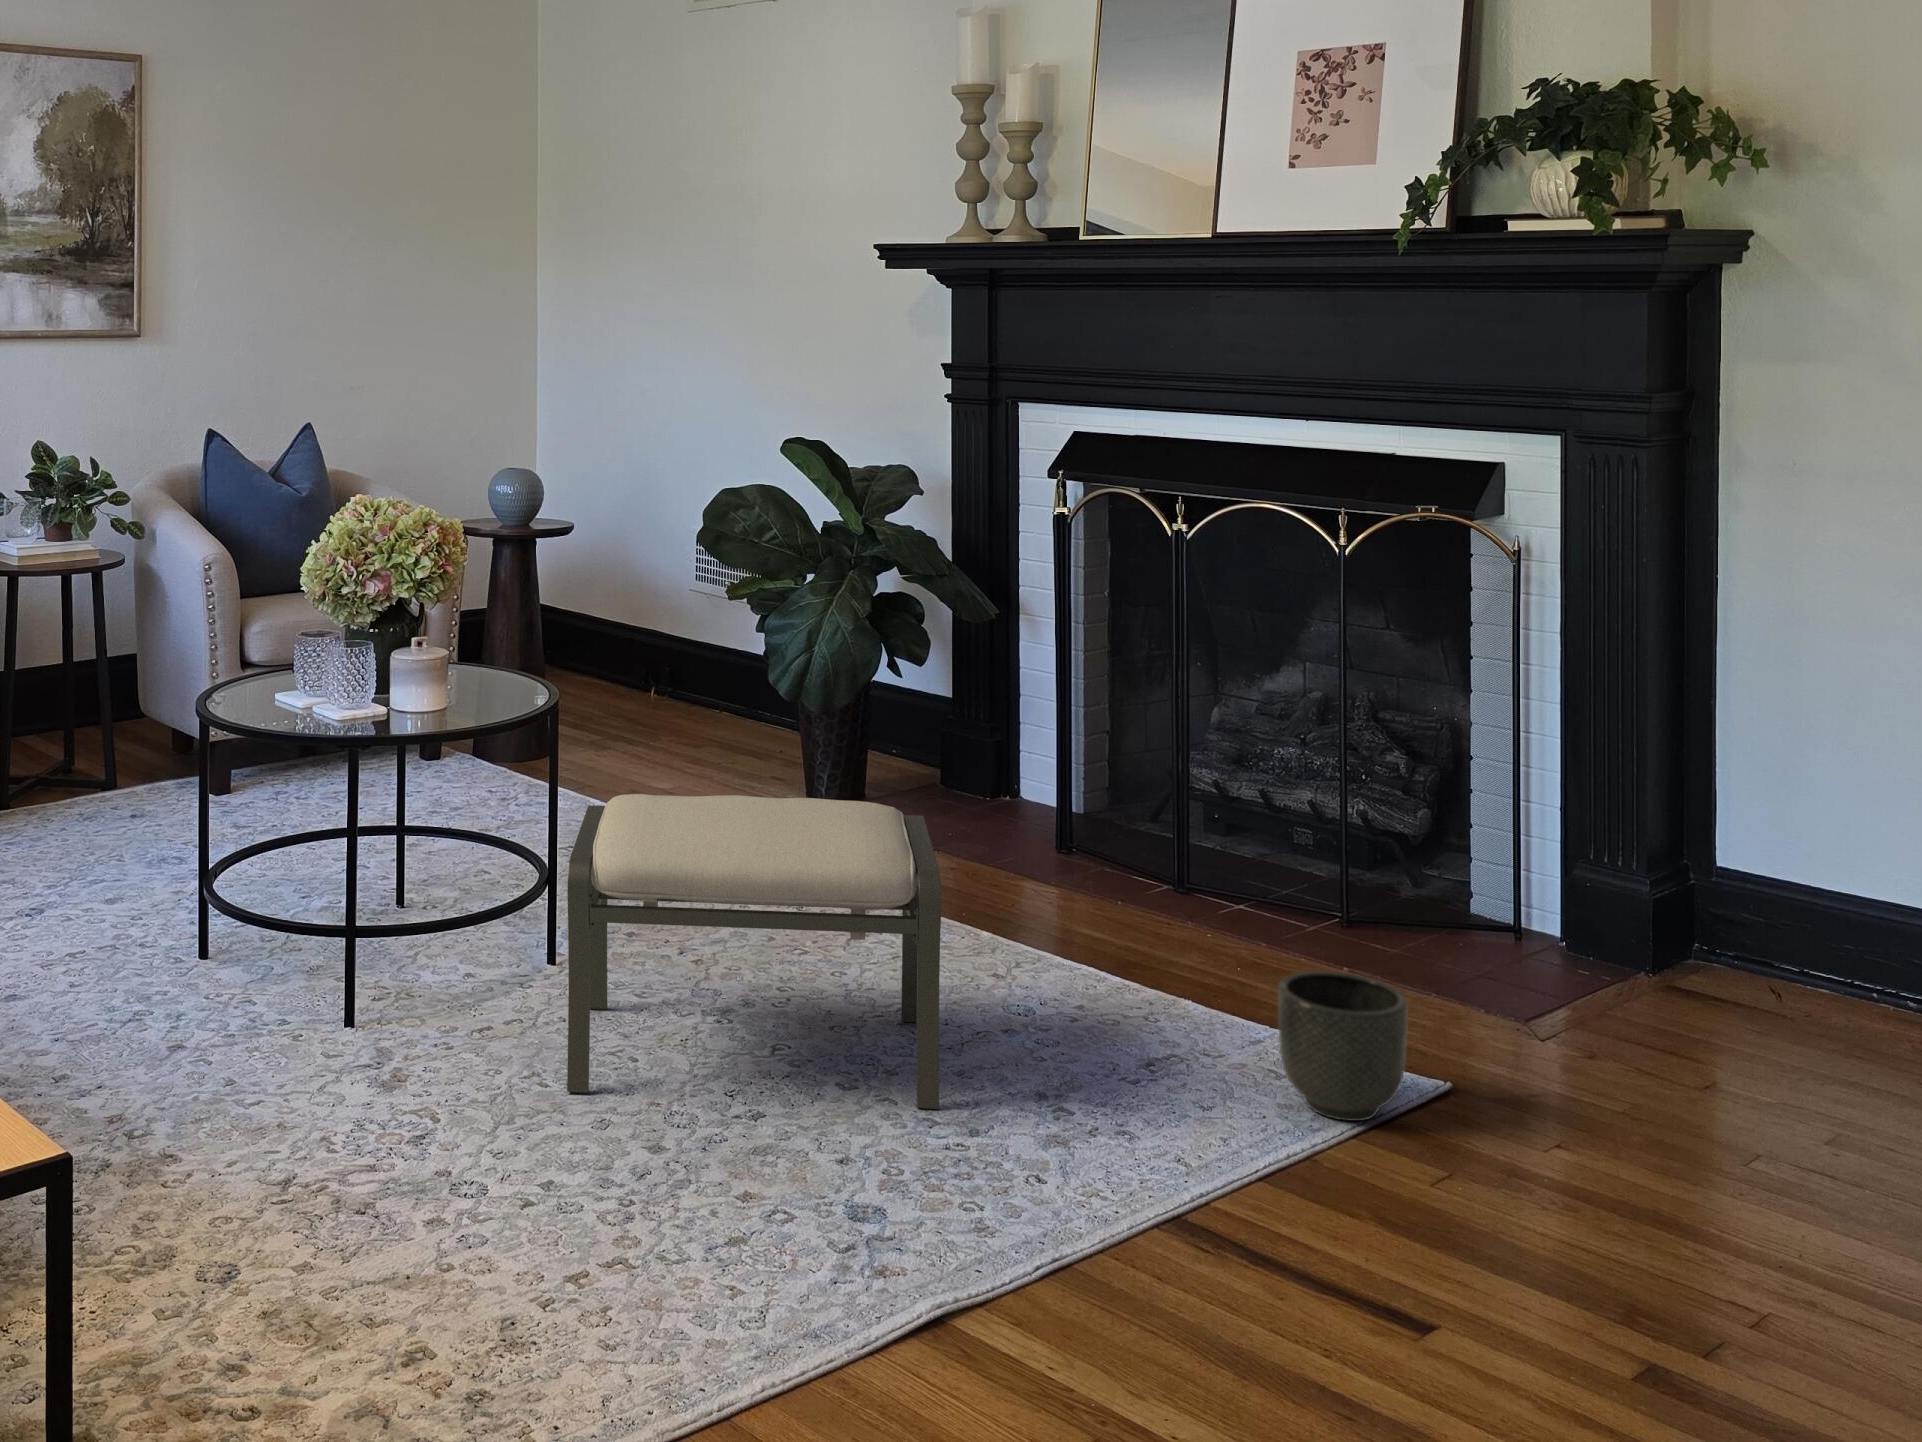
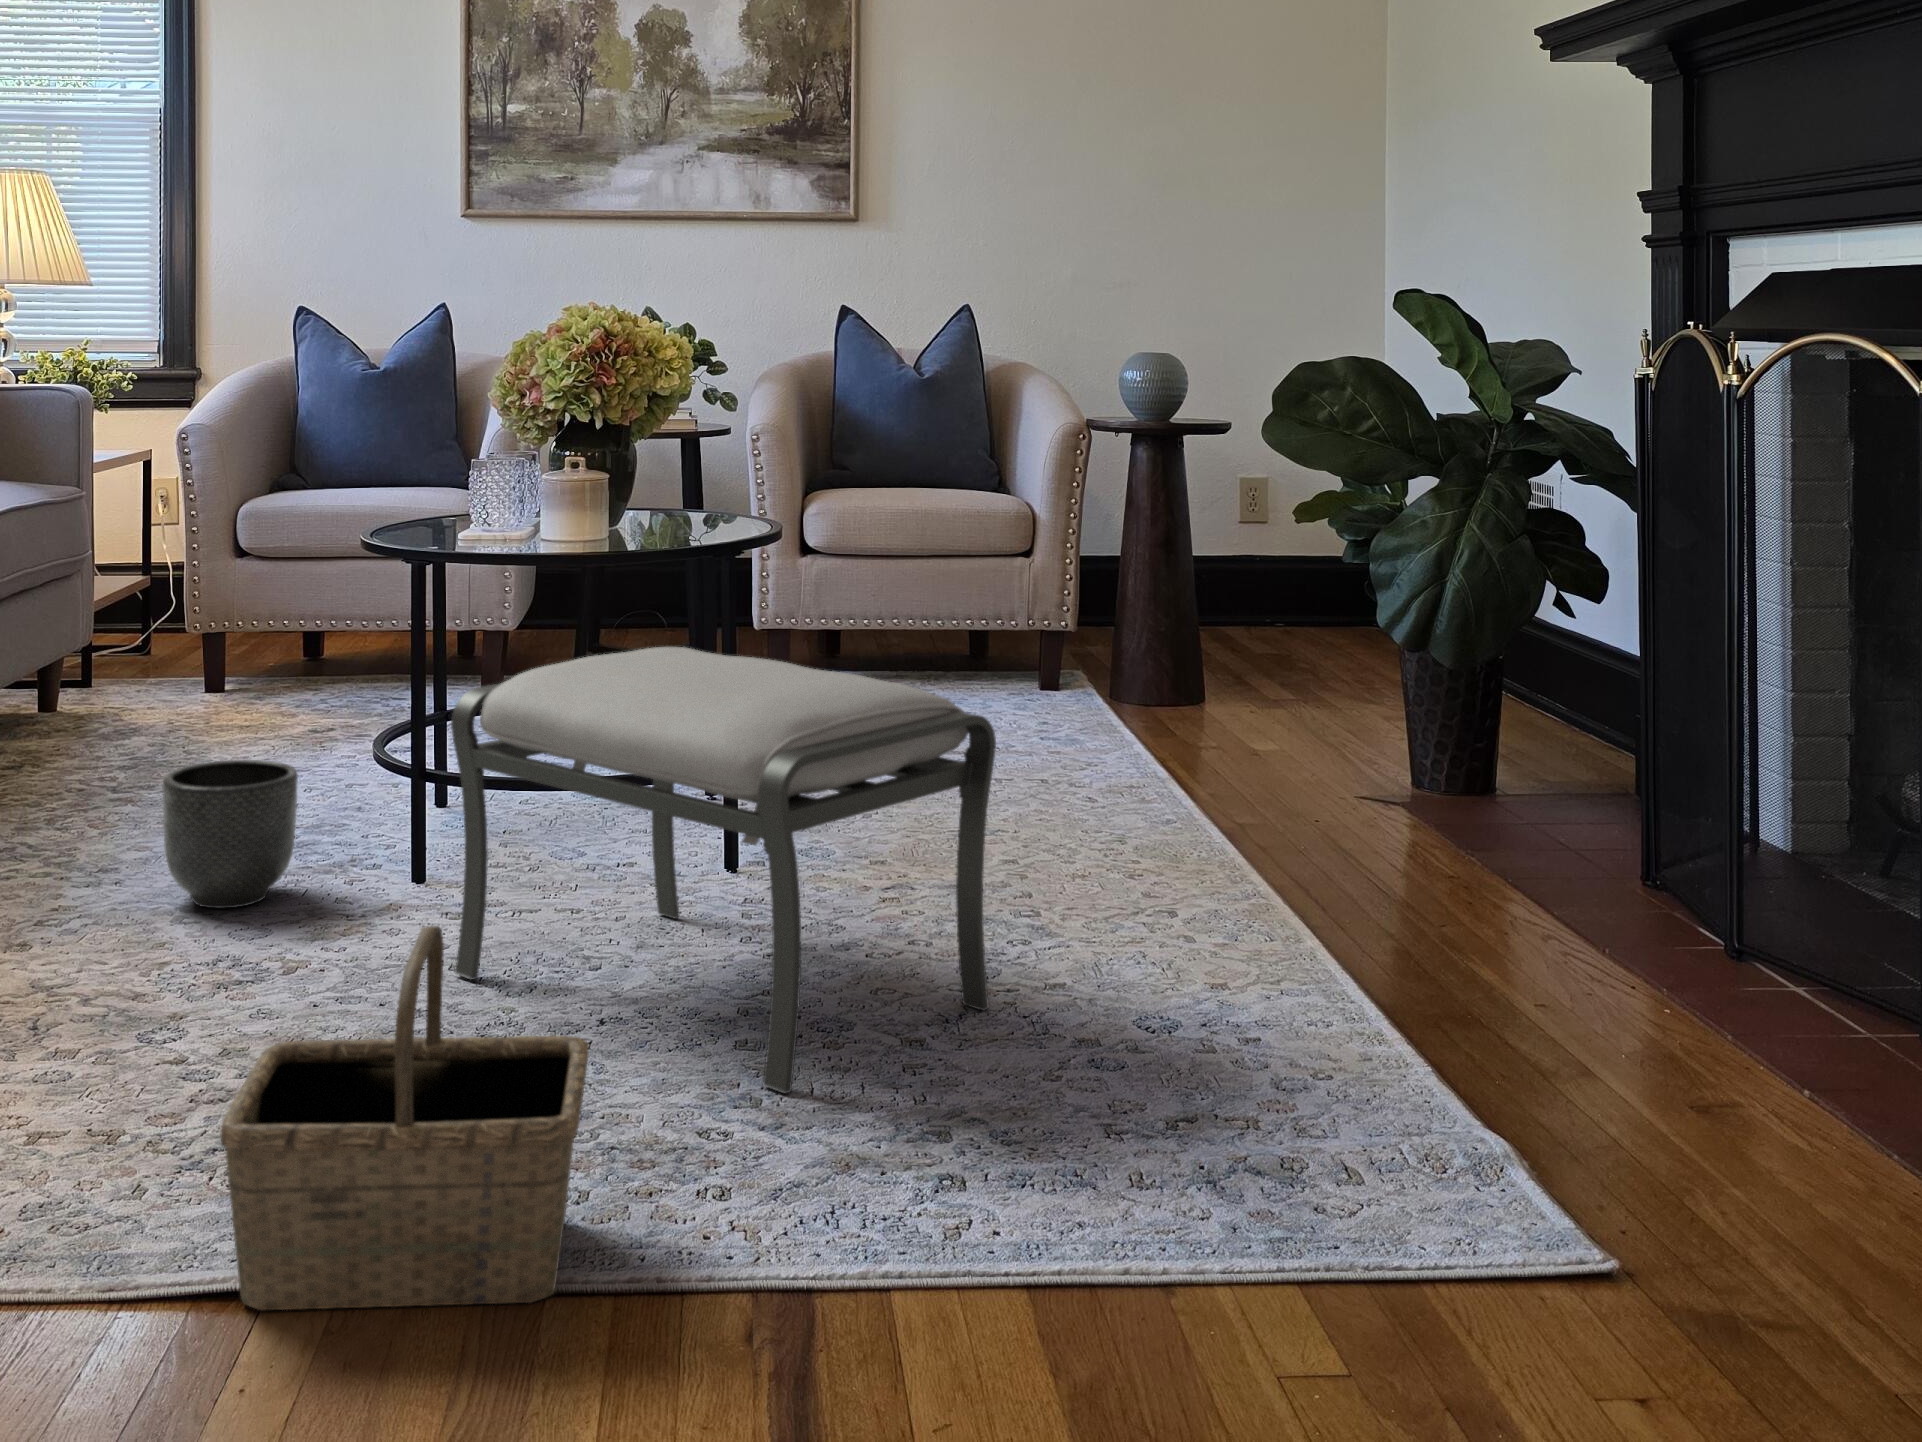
planter: present [1278,971,1408,1121] -> present [162,760,298,909]
basket: none [848,1043,1109,1334] -> present [221,926,589,1310]

